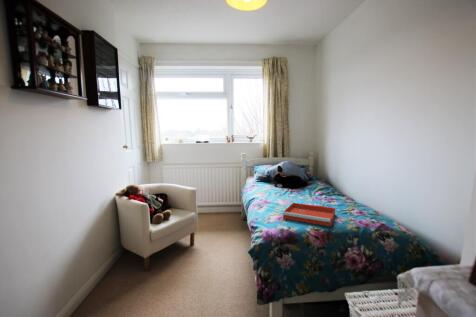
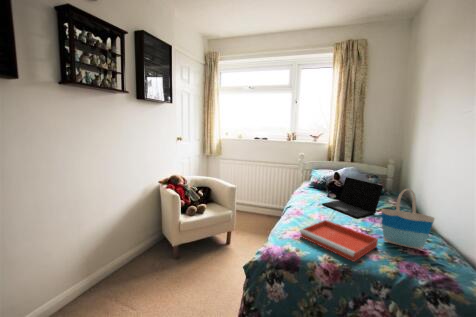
laptop: none [277,169,320,199] -> present [322,177,383,218]
tote bag: none [333,169,366,211] -> present [382,189,434,249]

